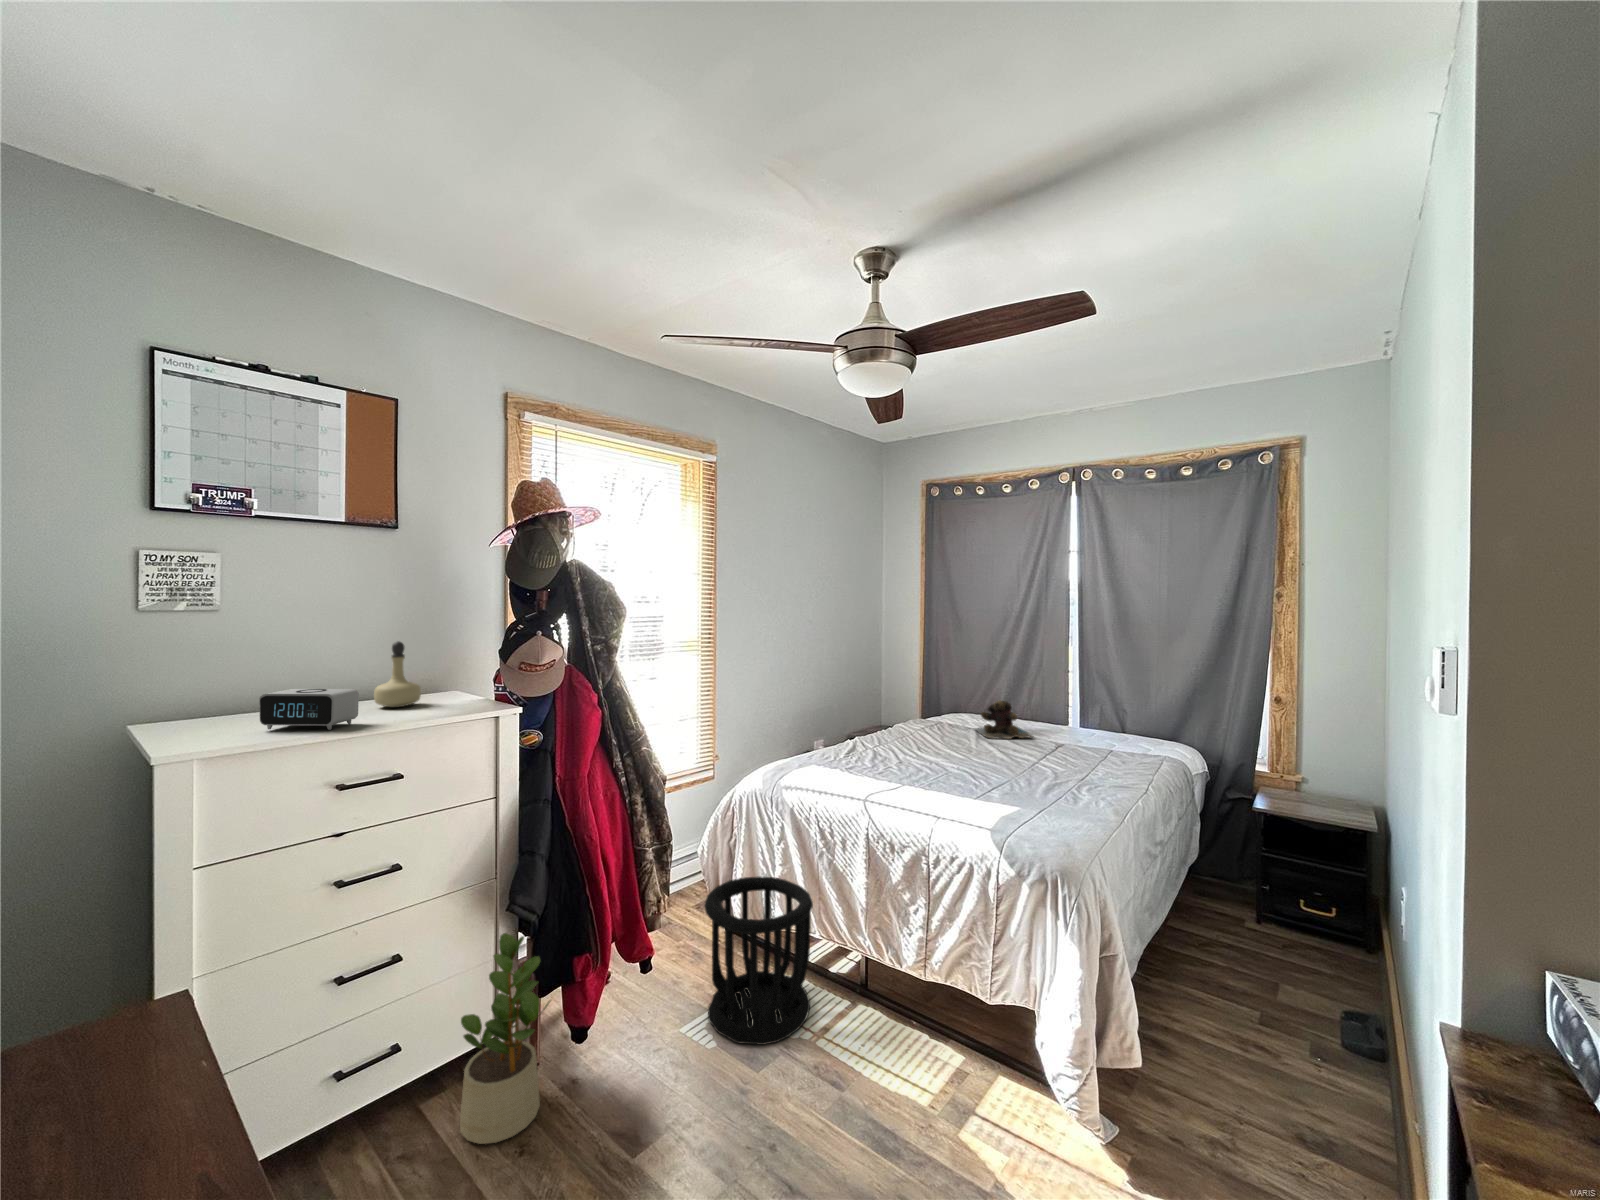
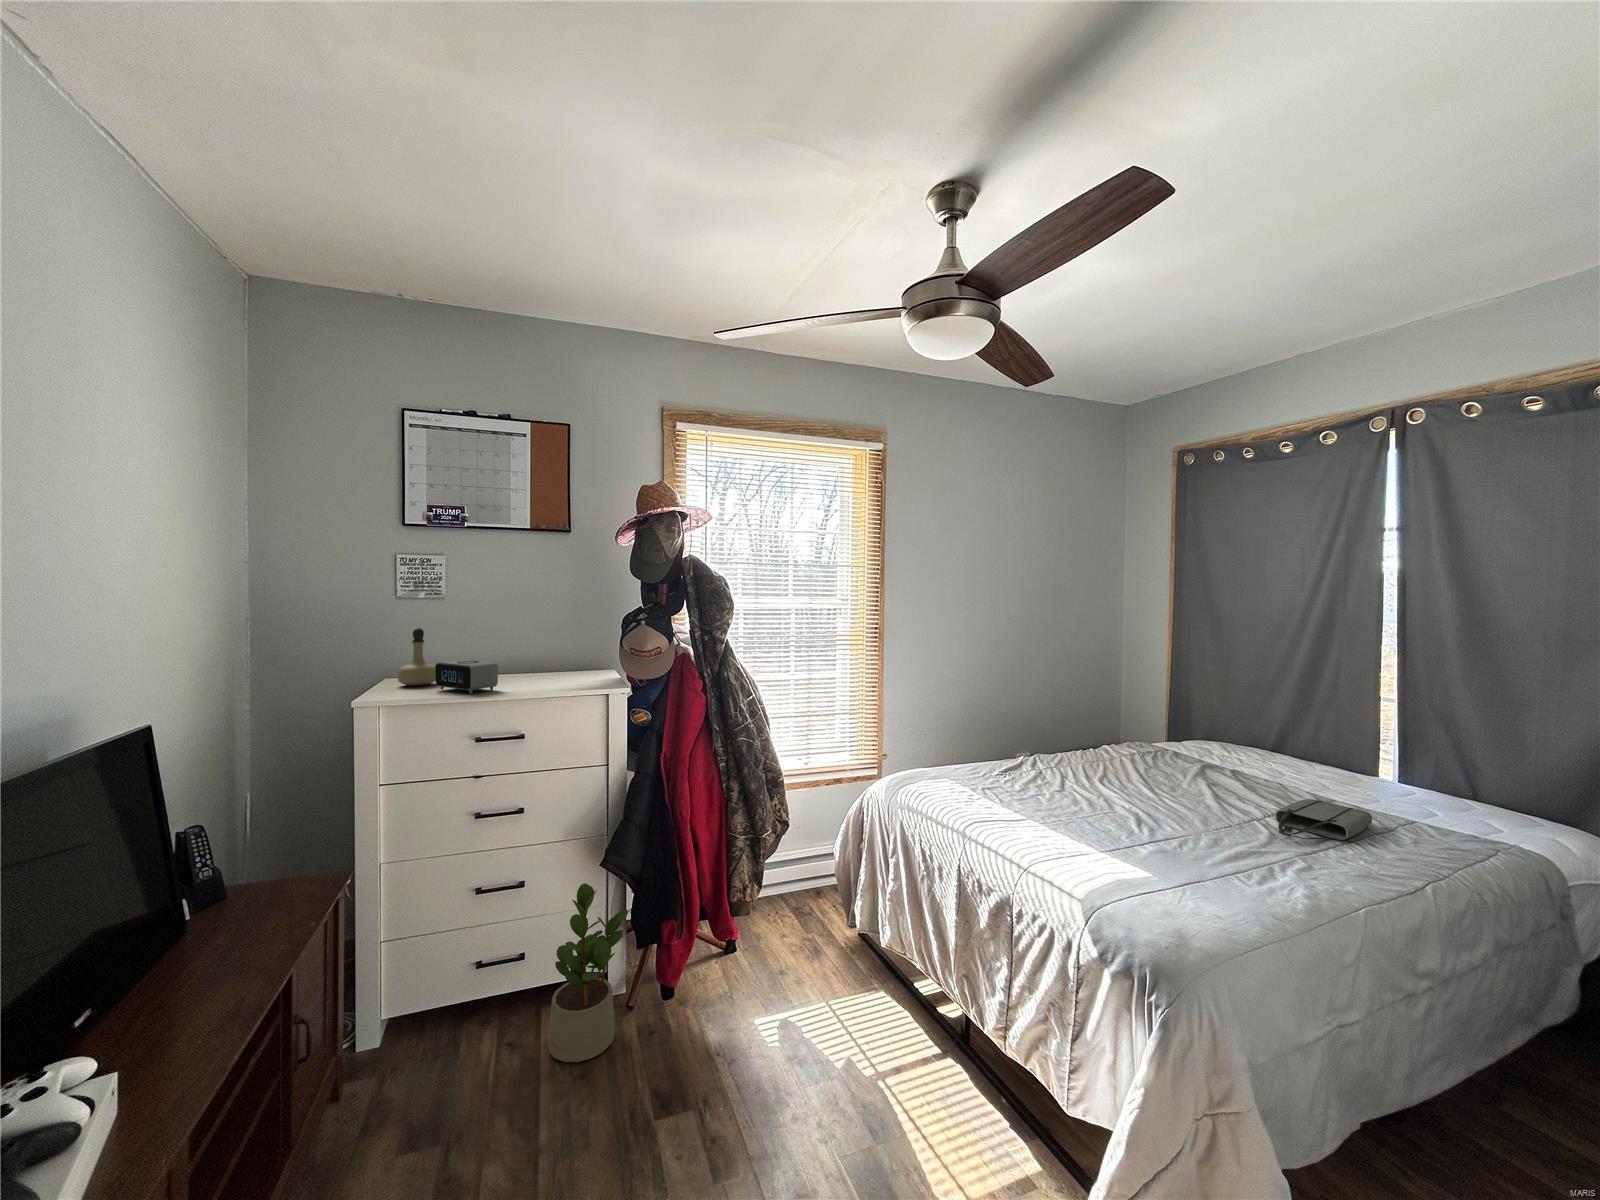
perfume bottle: present [374,641,421,707] -> present [397,628,436,686]
teddy bear: present [975,700,1034,739] -> none [1211,726,1296,782]
tote bag: none [1046,747,1095,772] -> present [1275,799,1372,840]
wastebasket: present [705,877,813,1045] -> none [783,882,896,1064]

